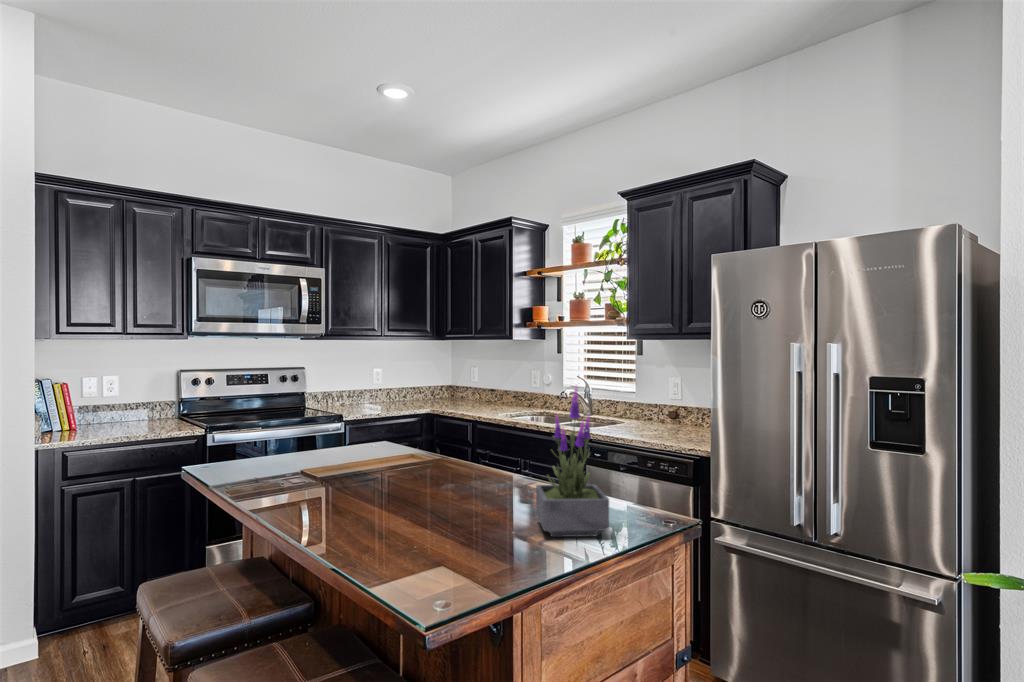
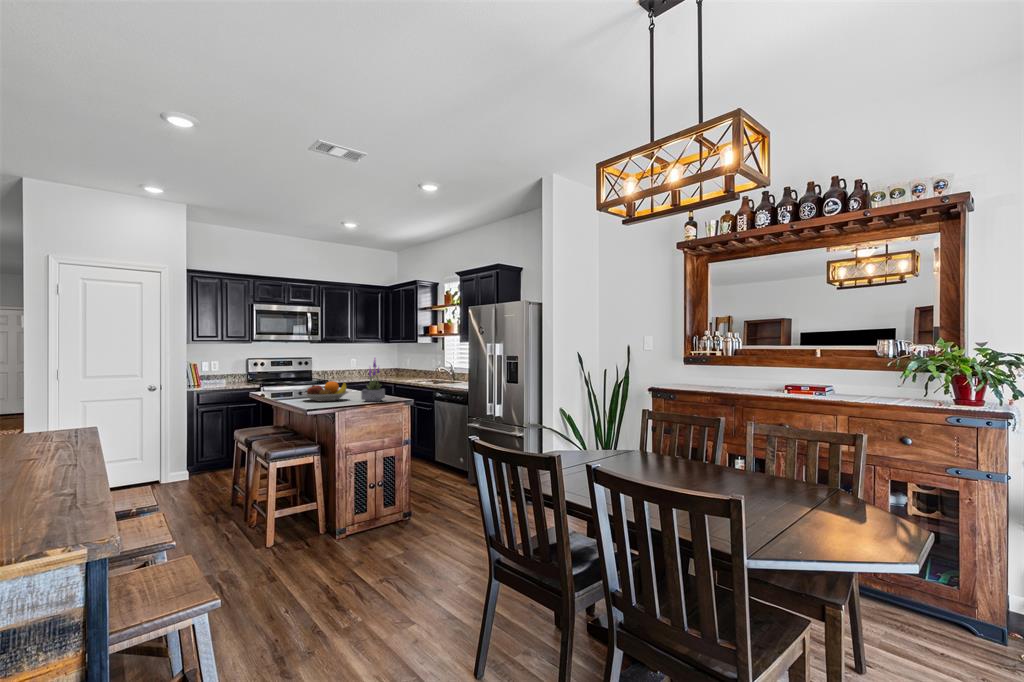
fruit bowl: none [339,461,483,534] -> present [302,381,348,401]

